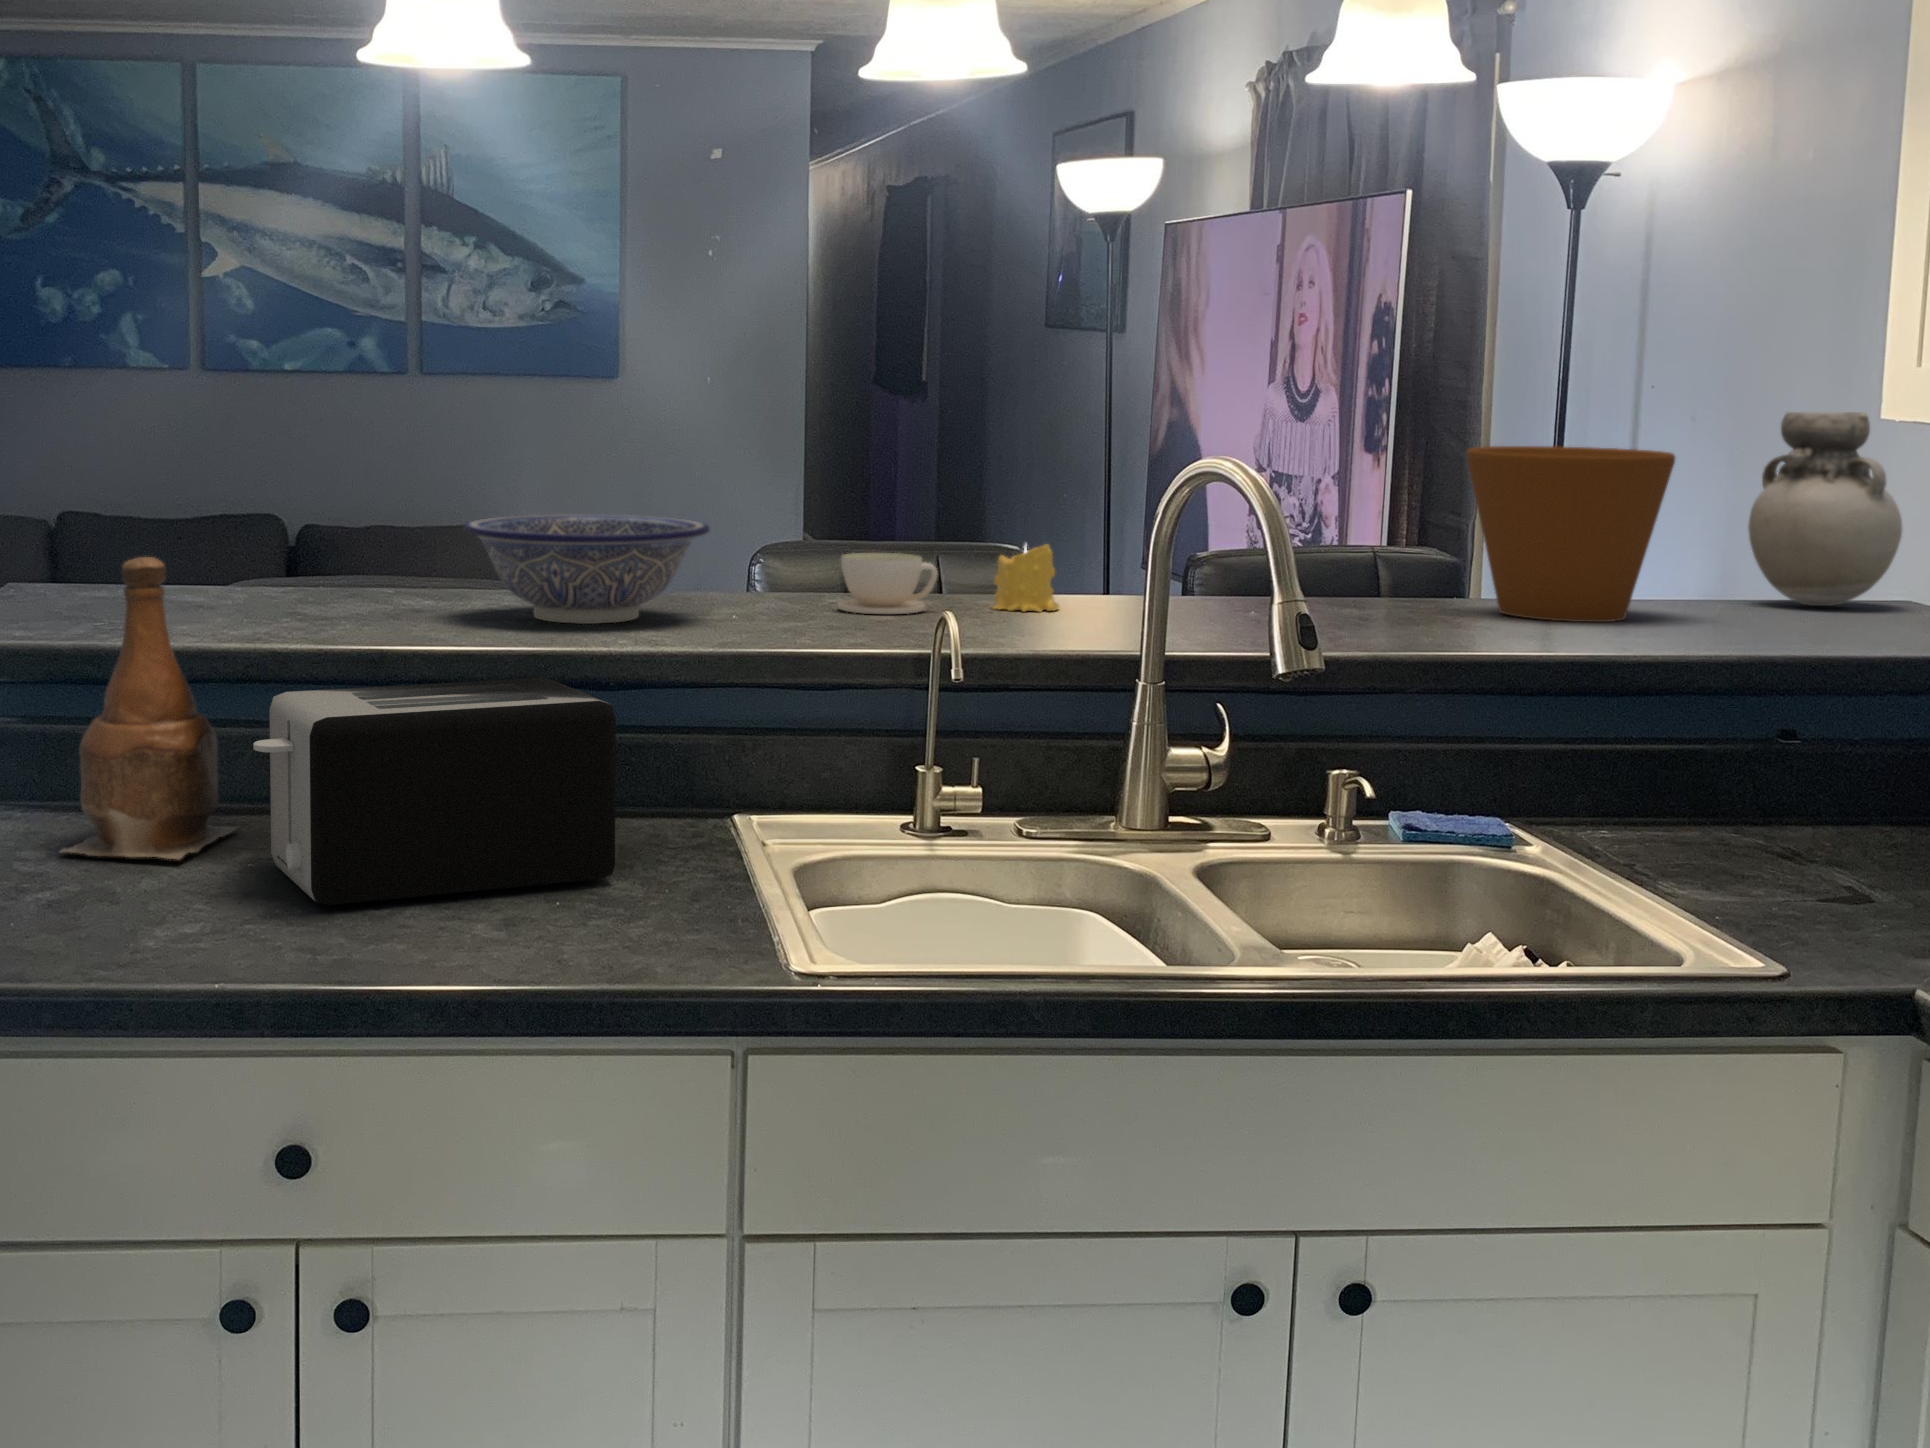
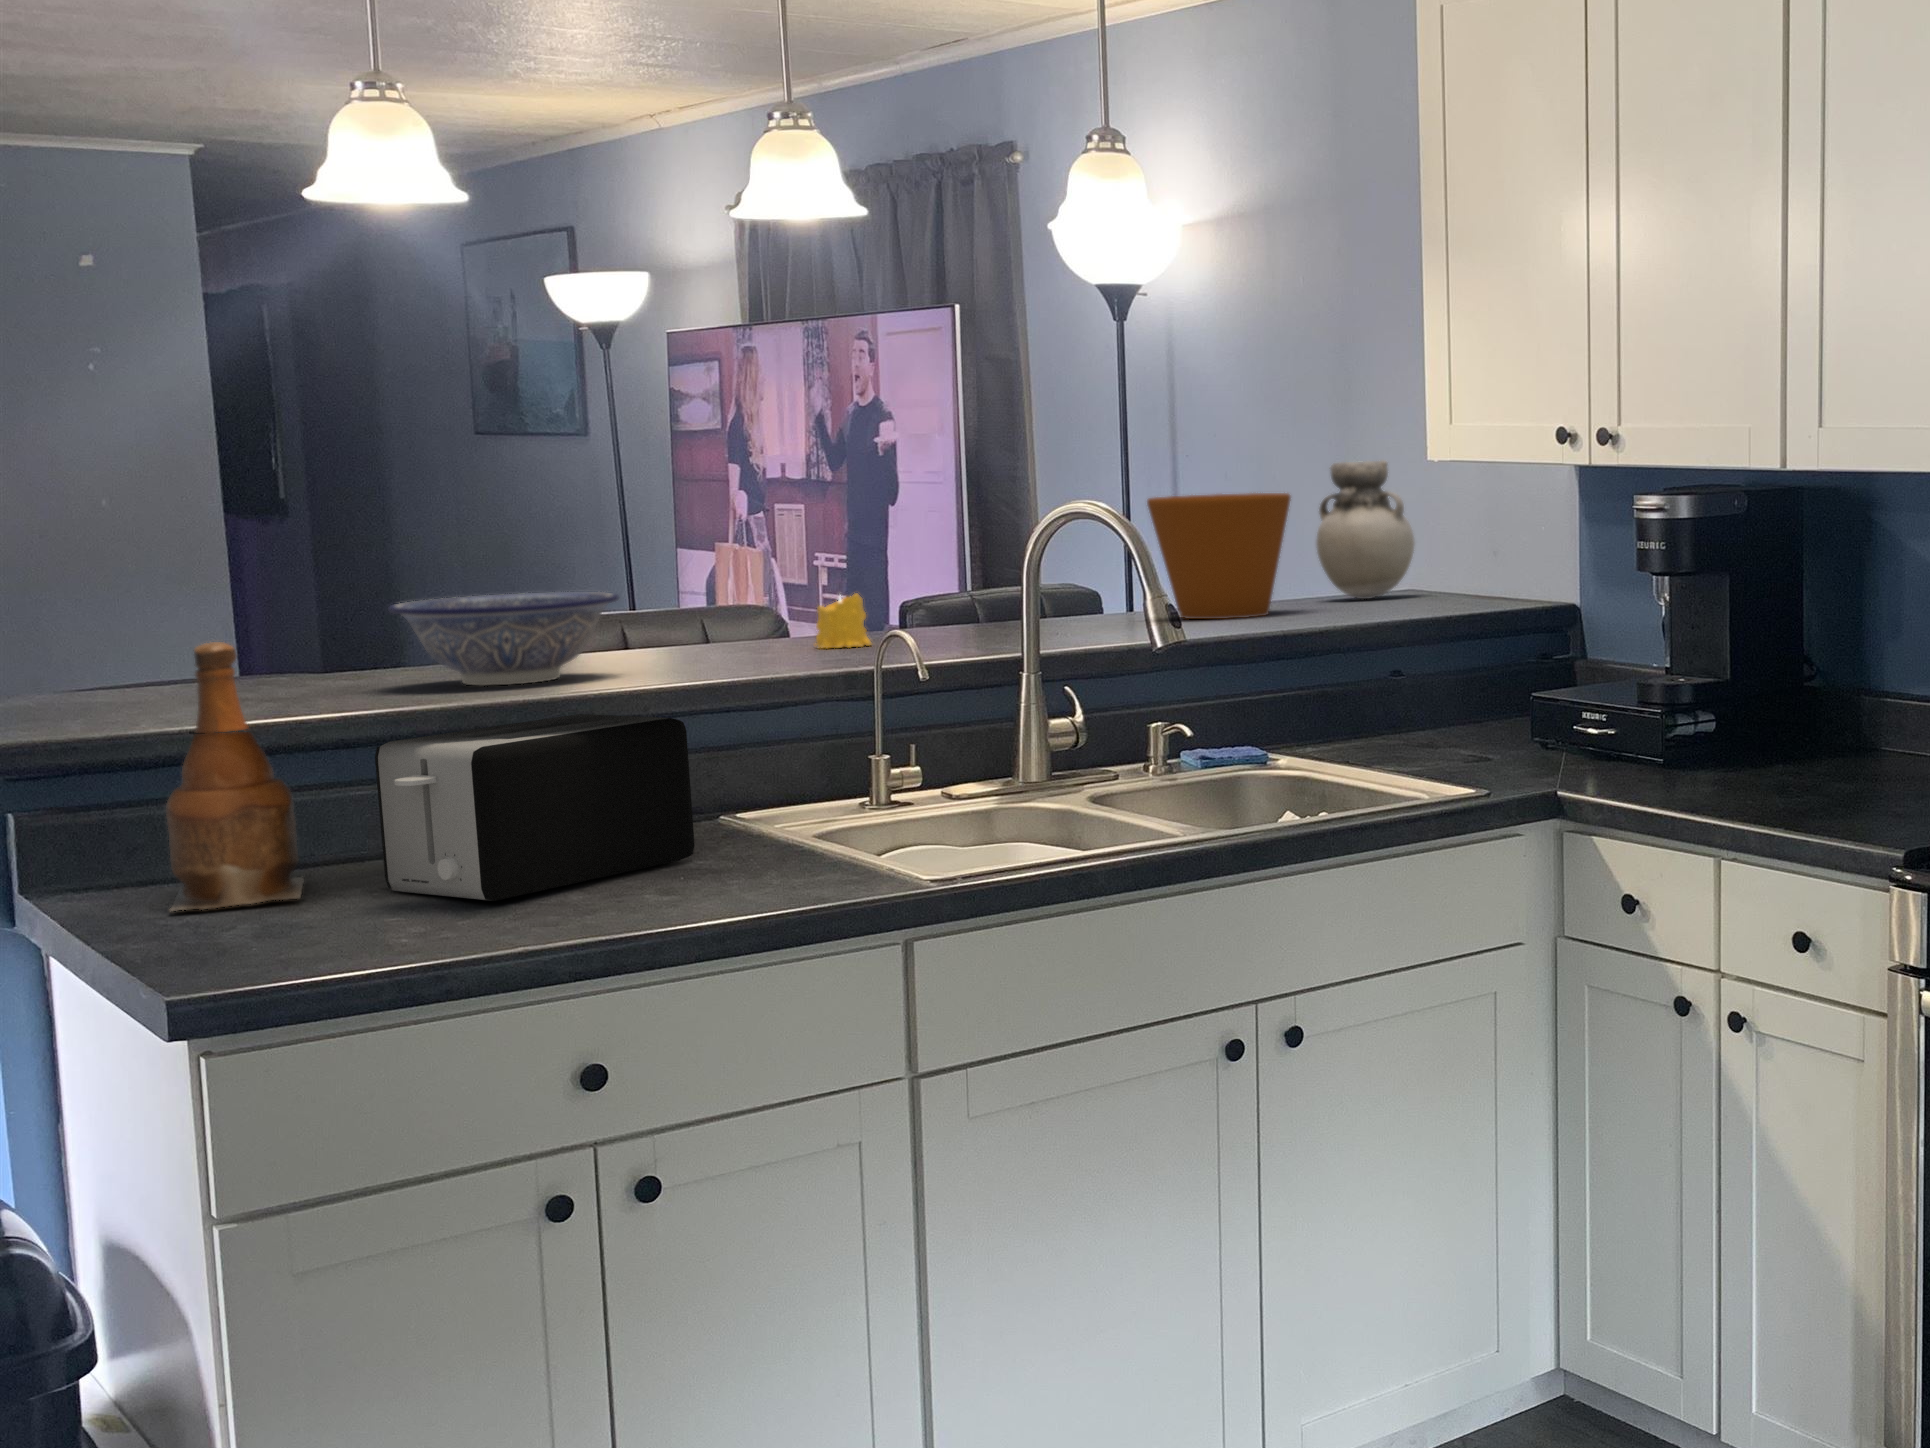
coffee cup: present [837,553,938,614] -> none [698,610,781,659]

